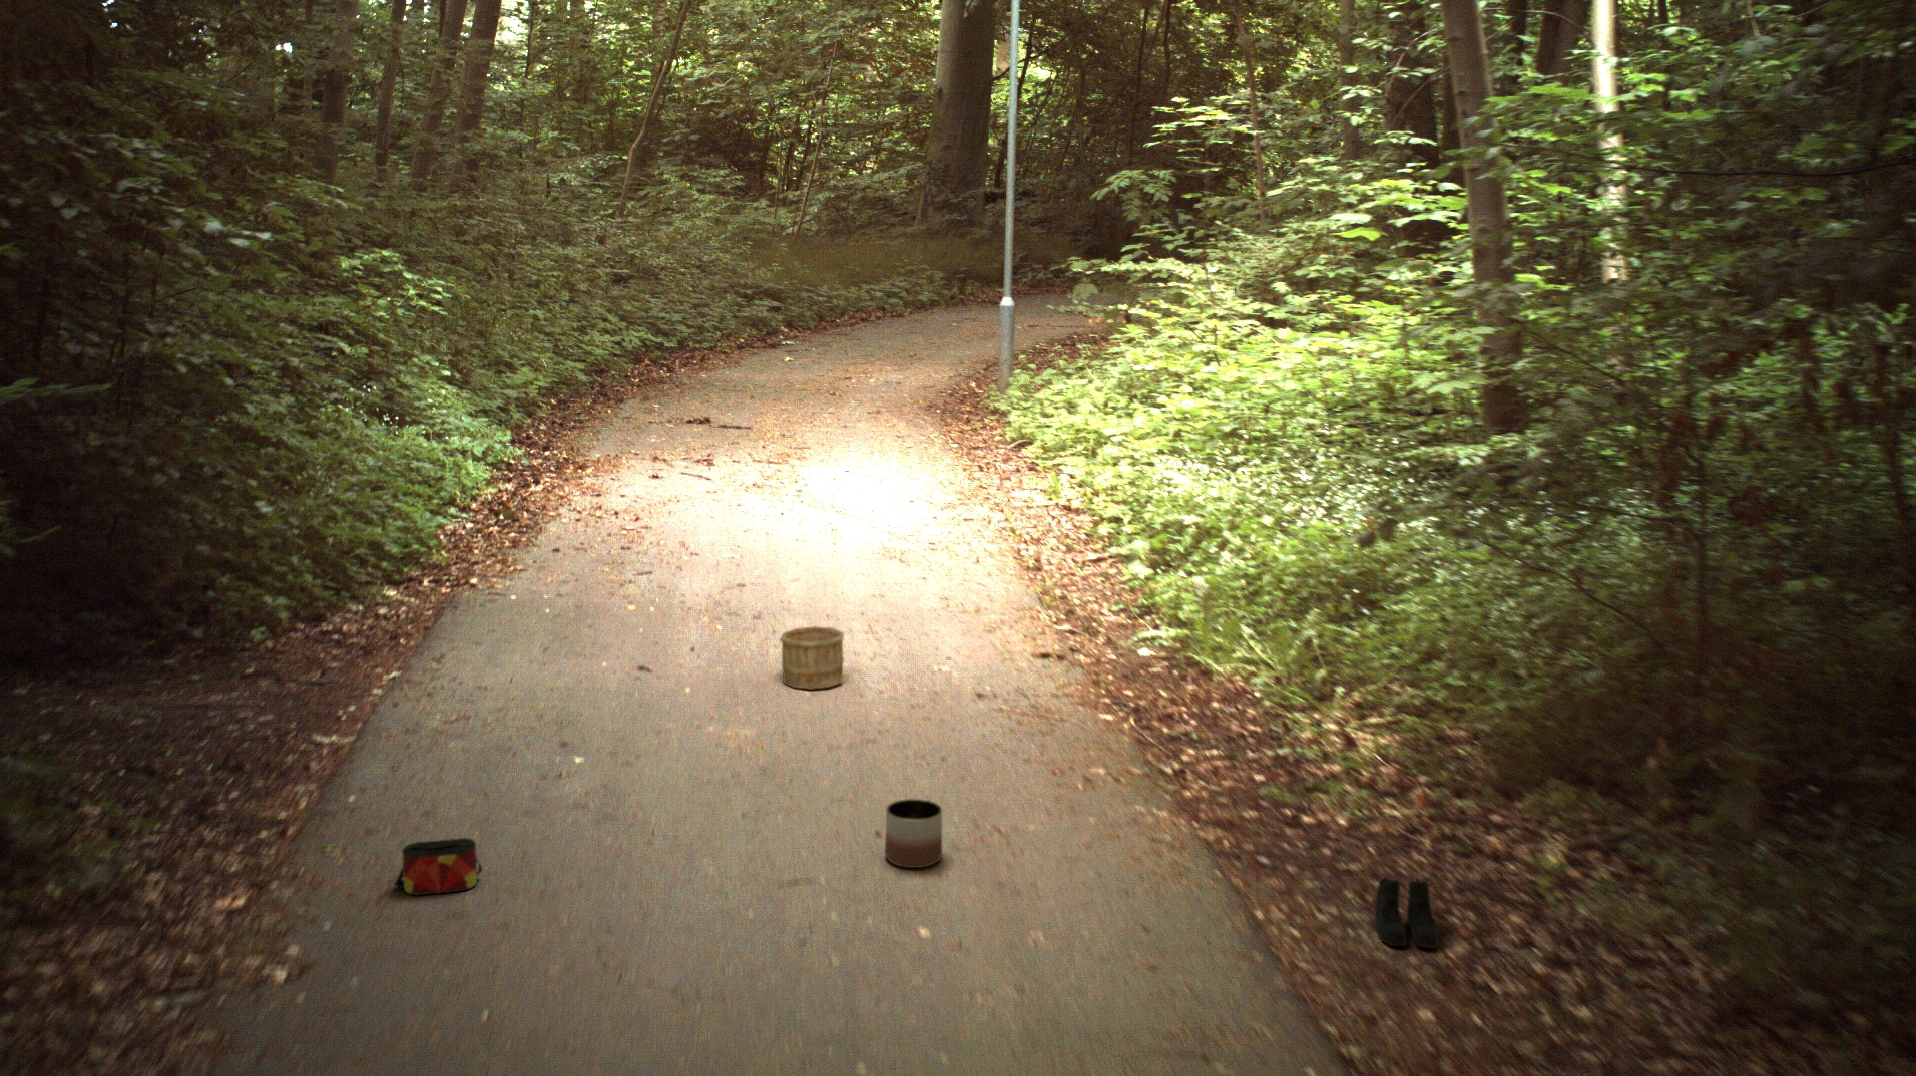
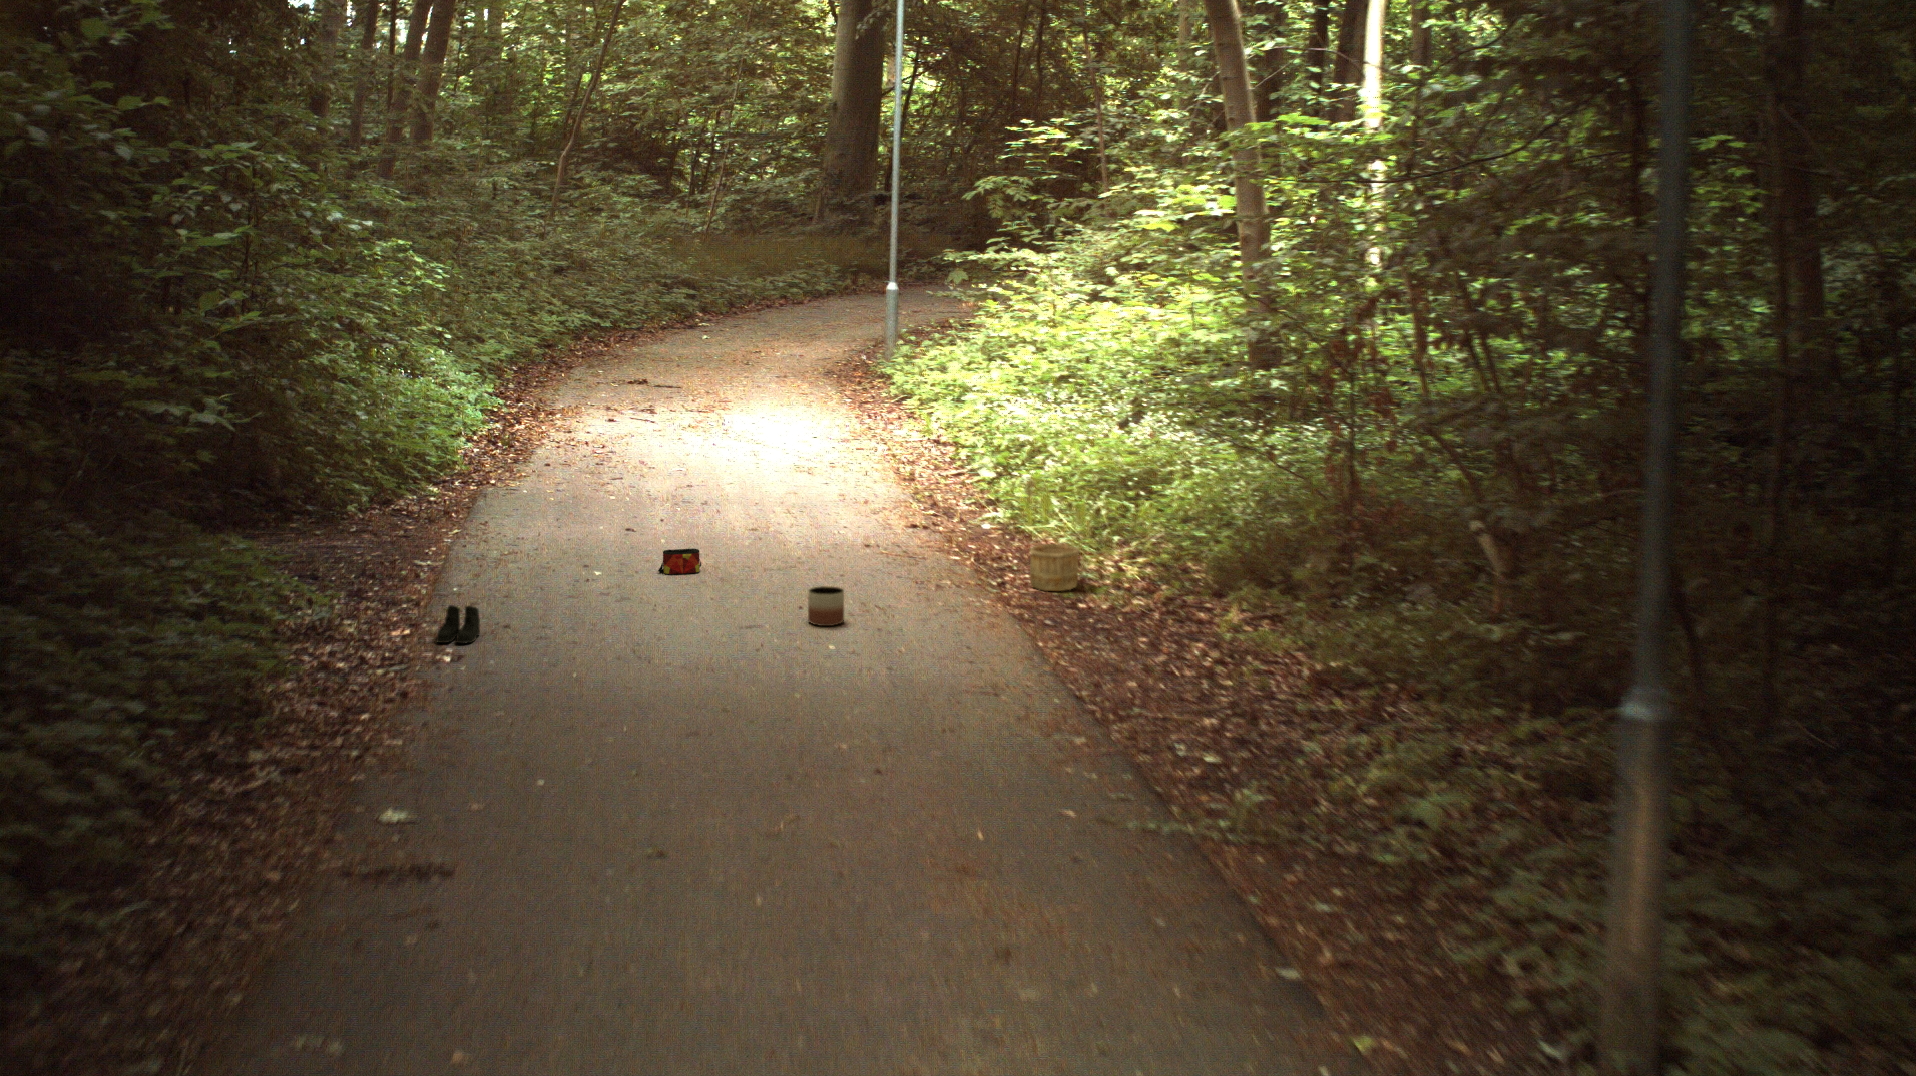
wooden bucket: present [780,626,844,690] -> present [1029,544,1079,591]
bag: present [395,838,482,895] -> present [658,549,701,575]
boots: present [1375,877,1439,948] -> present [436,605,480,643]

